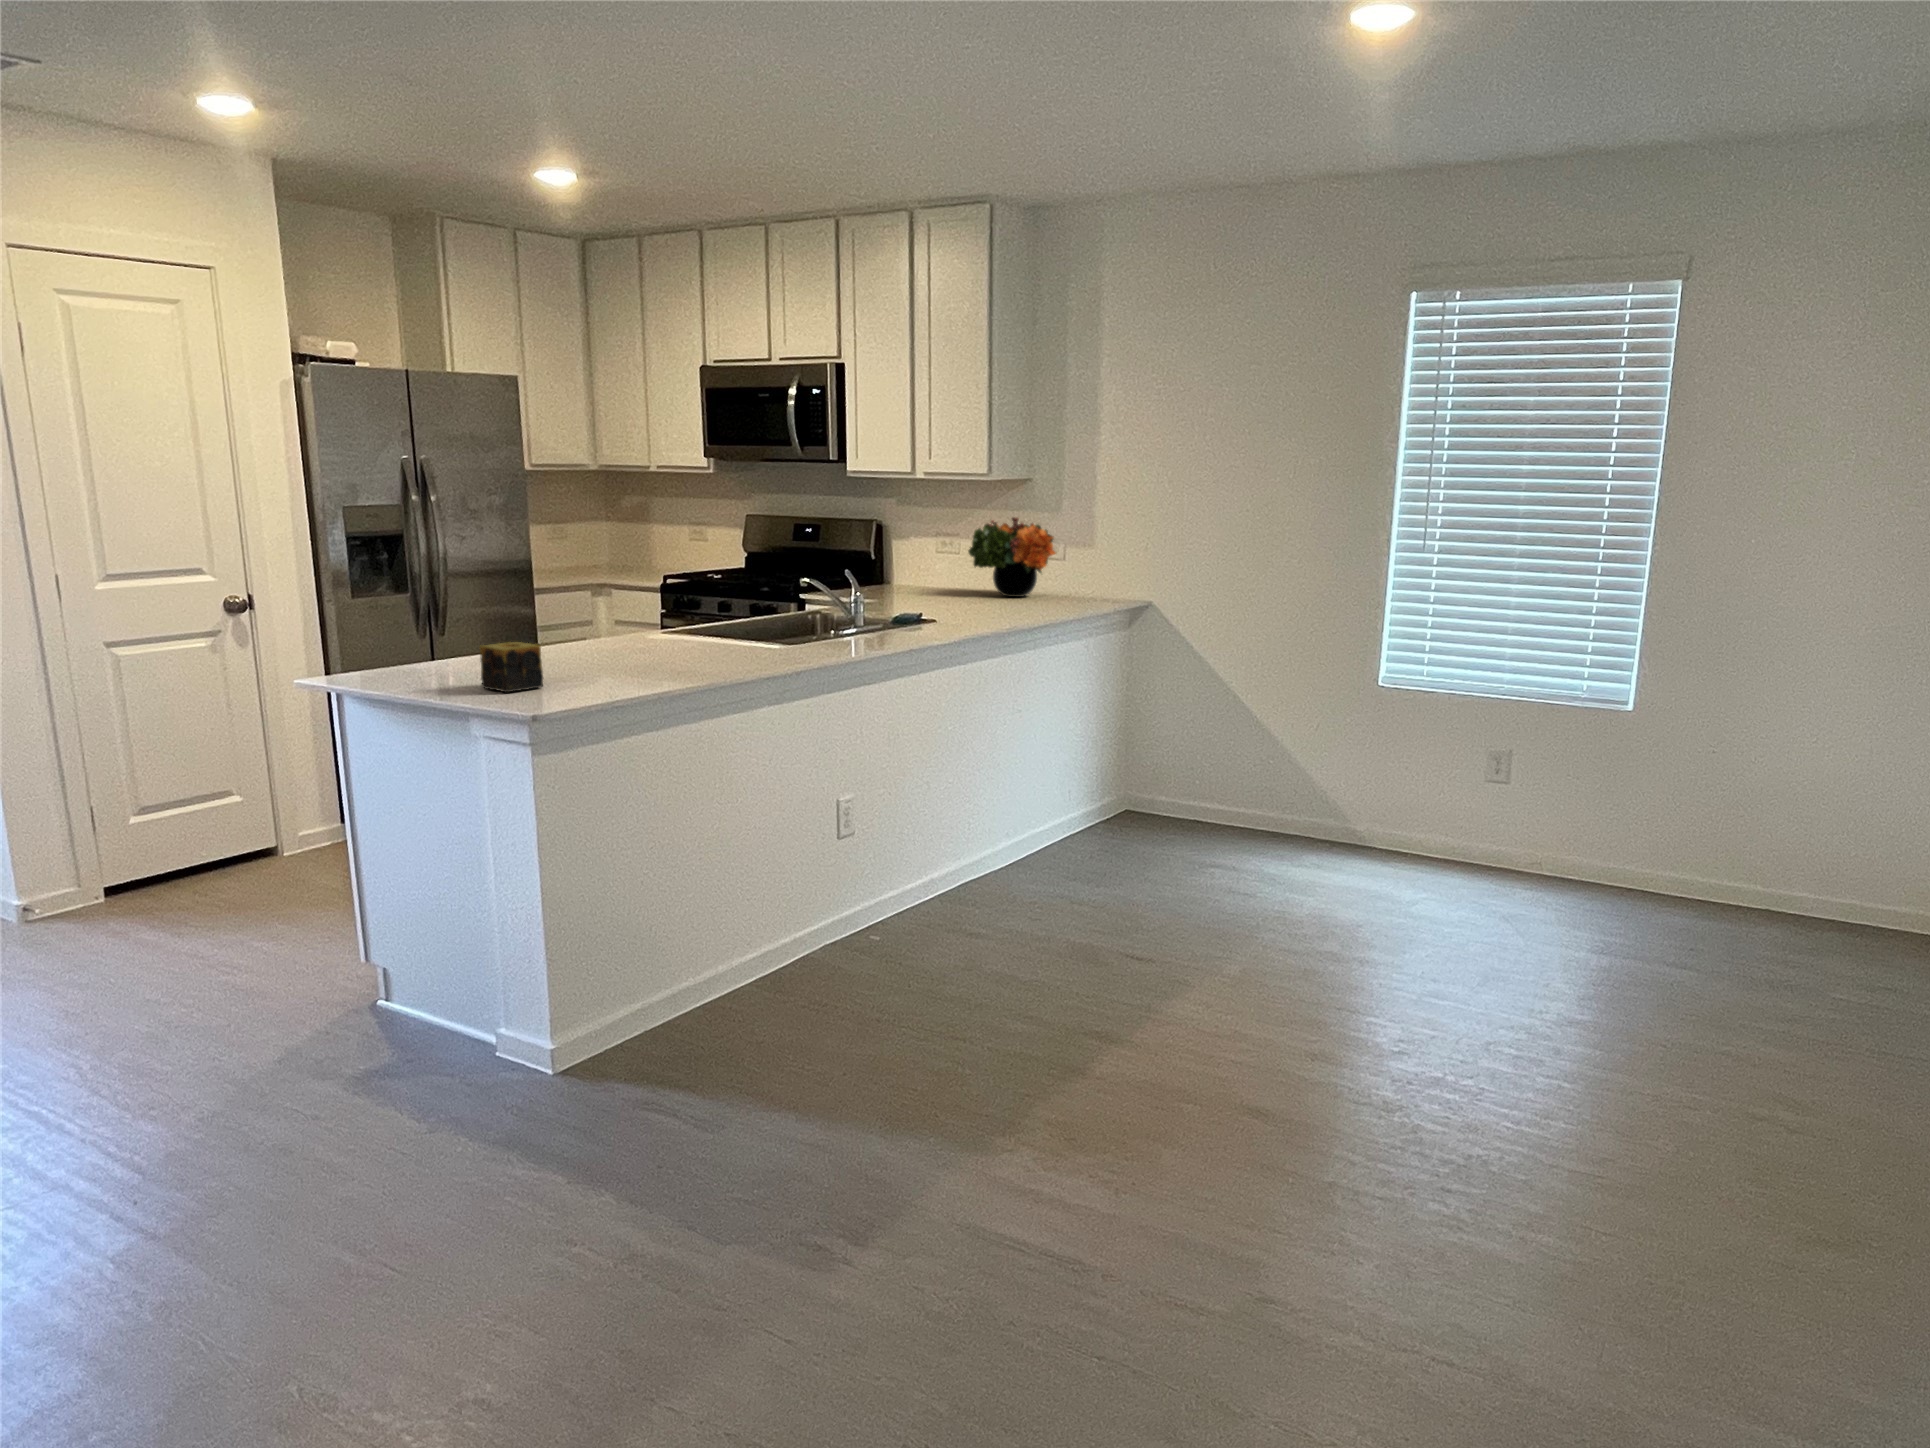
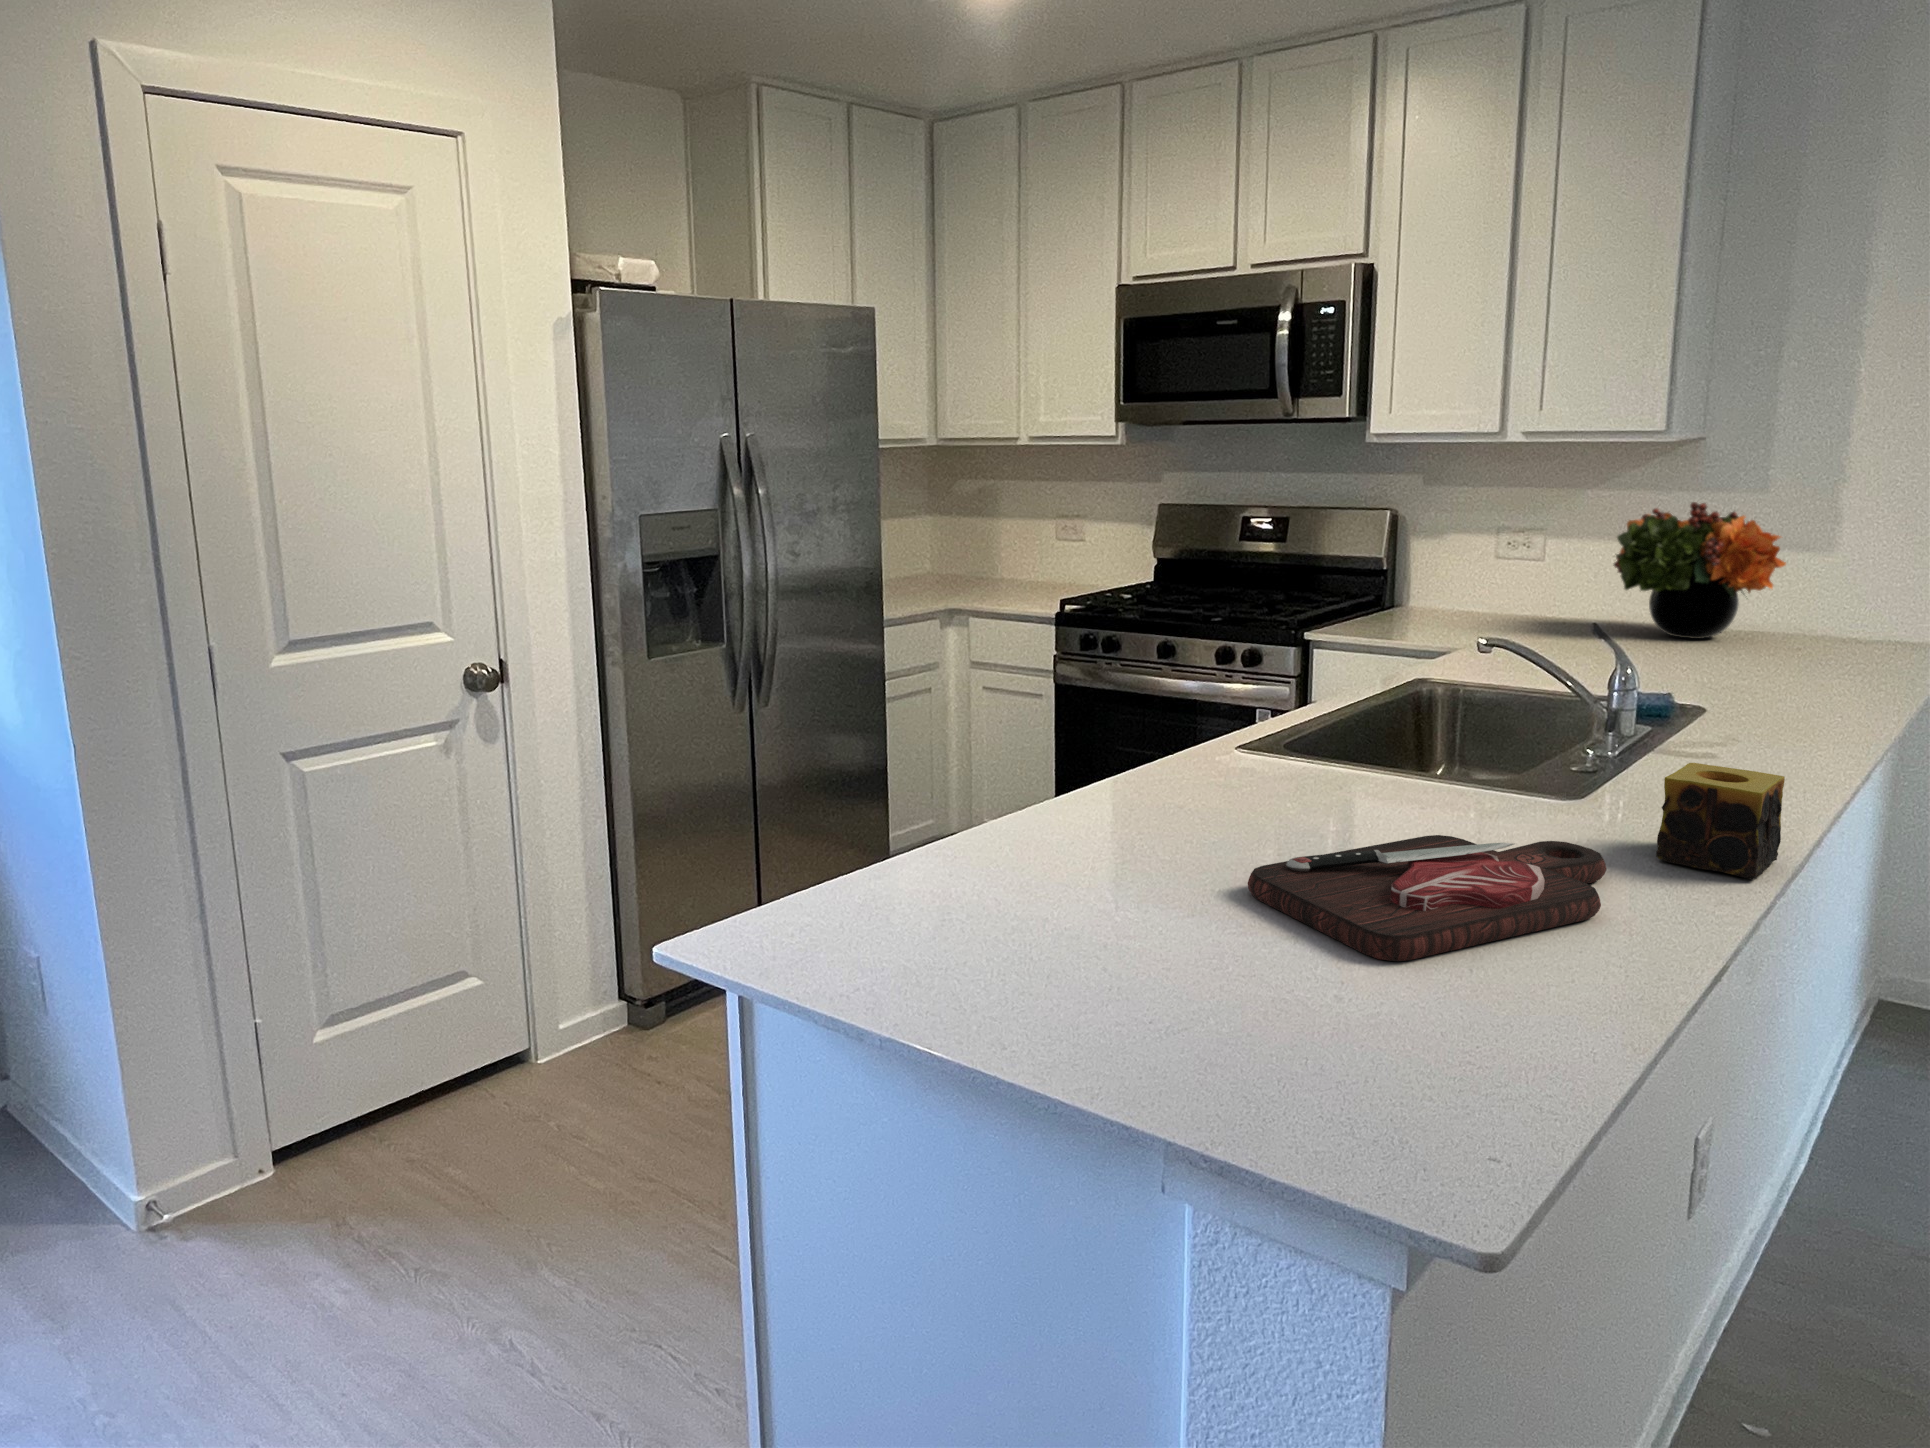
cutting board: none [579,641,739,673] -> present [1248,835,1606,961]
candle: present [480,642,543,692] -> present [1656,763,1785,879]

